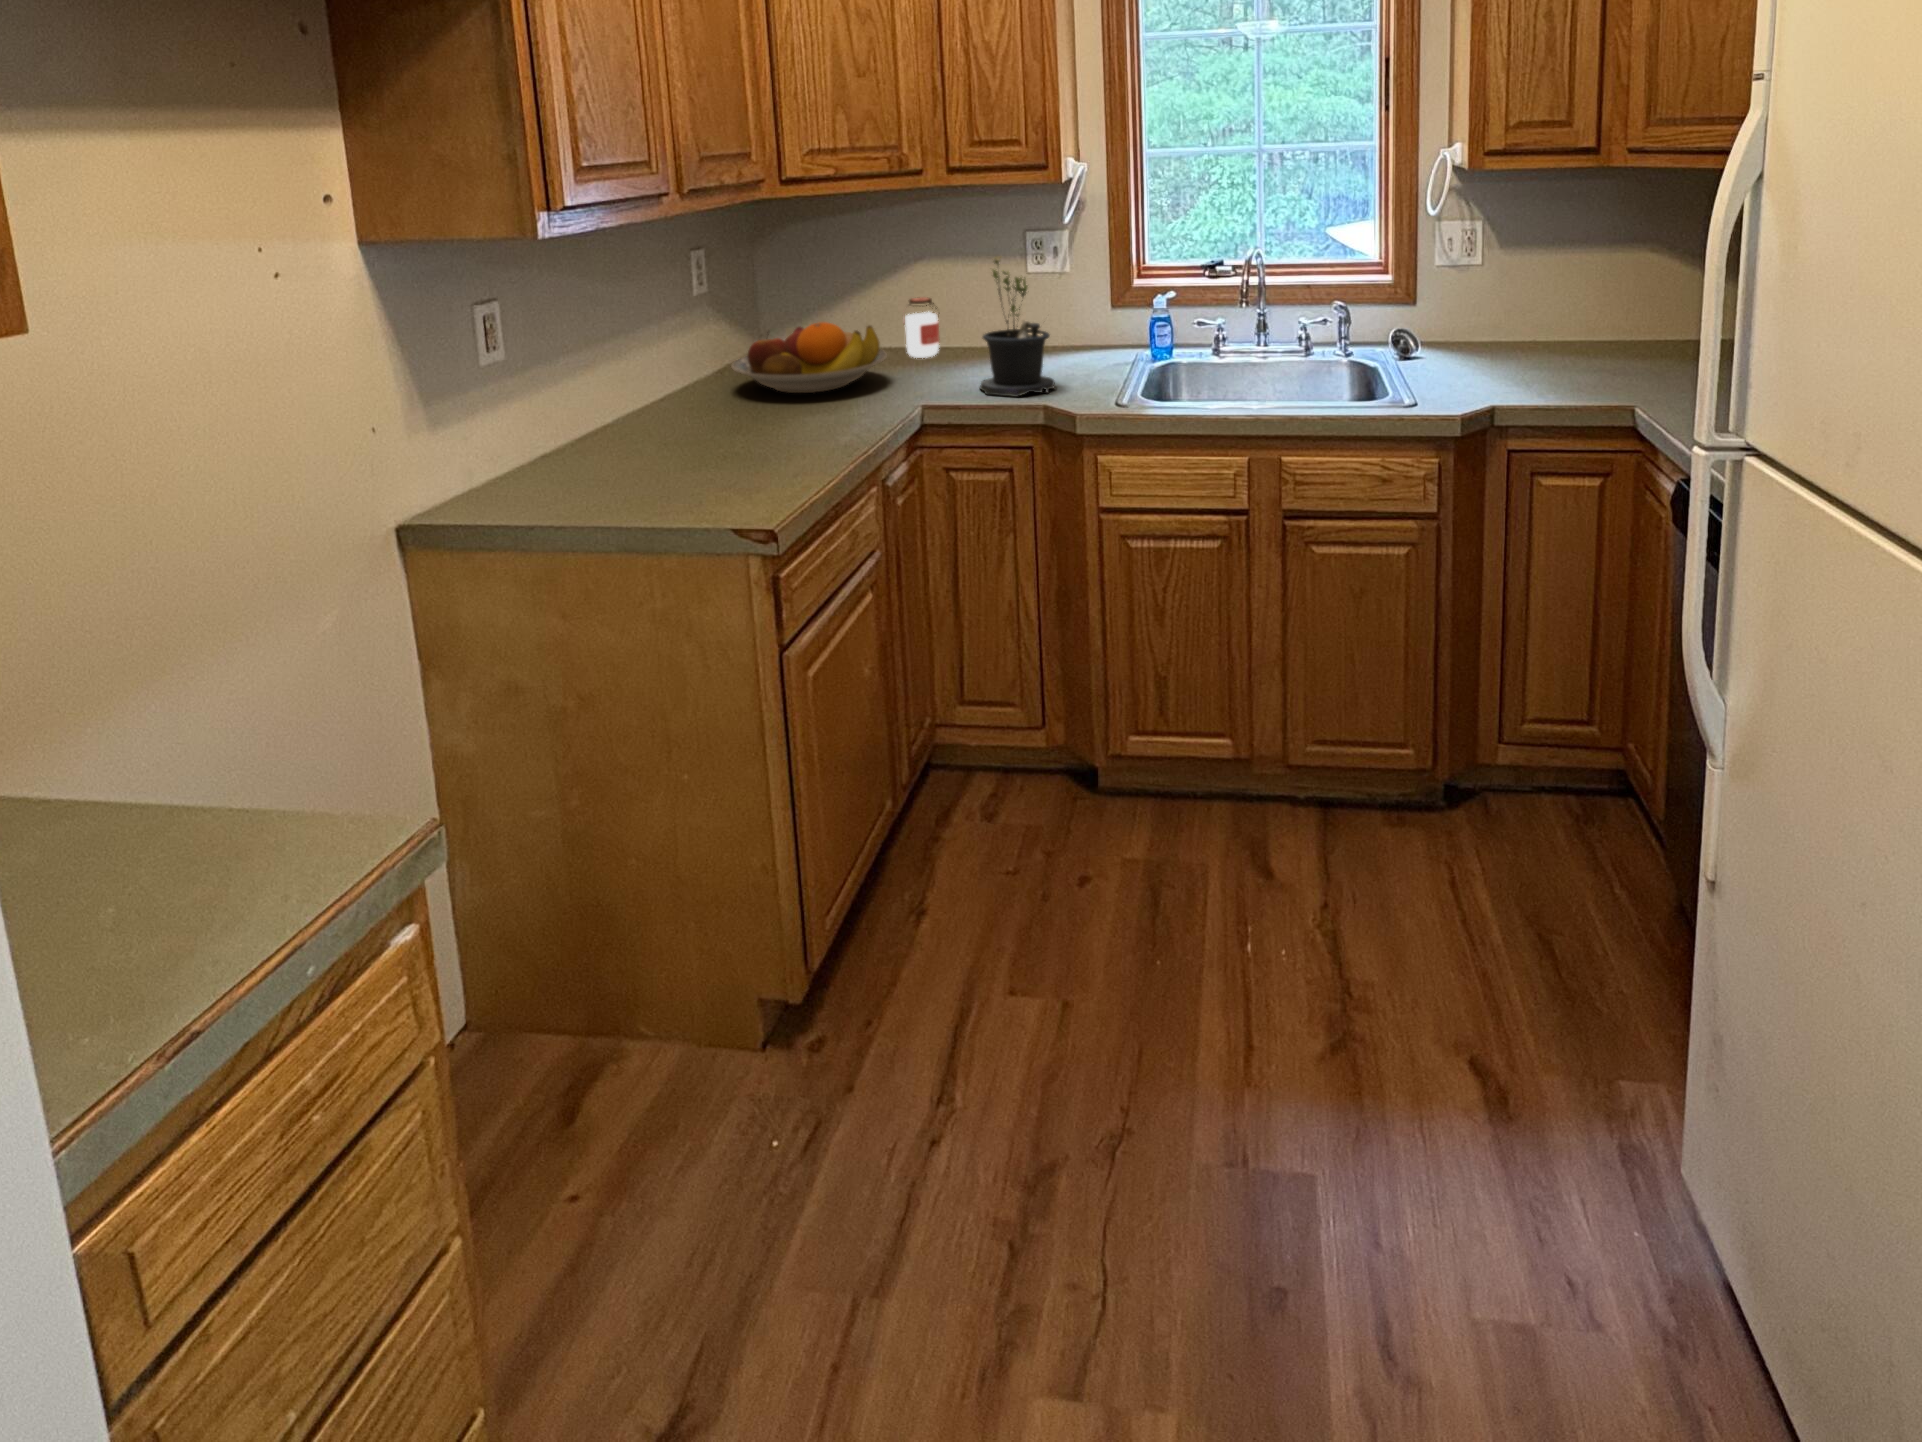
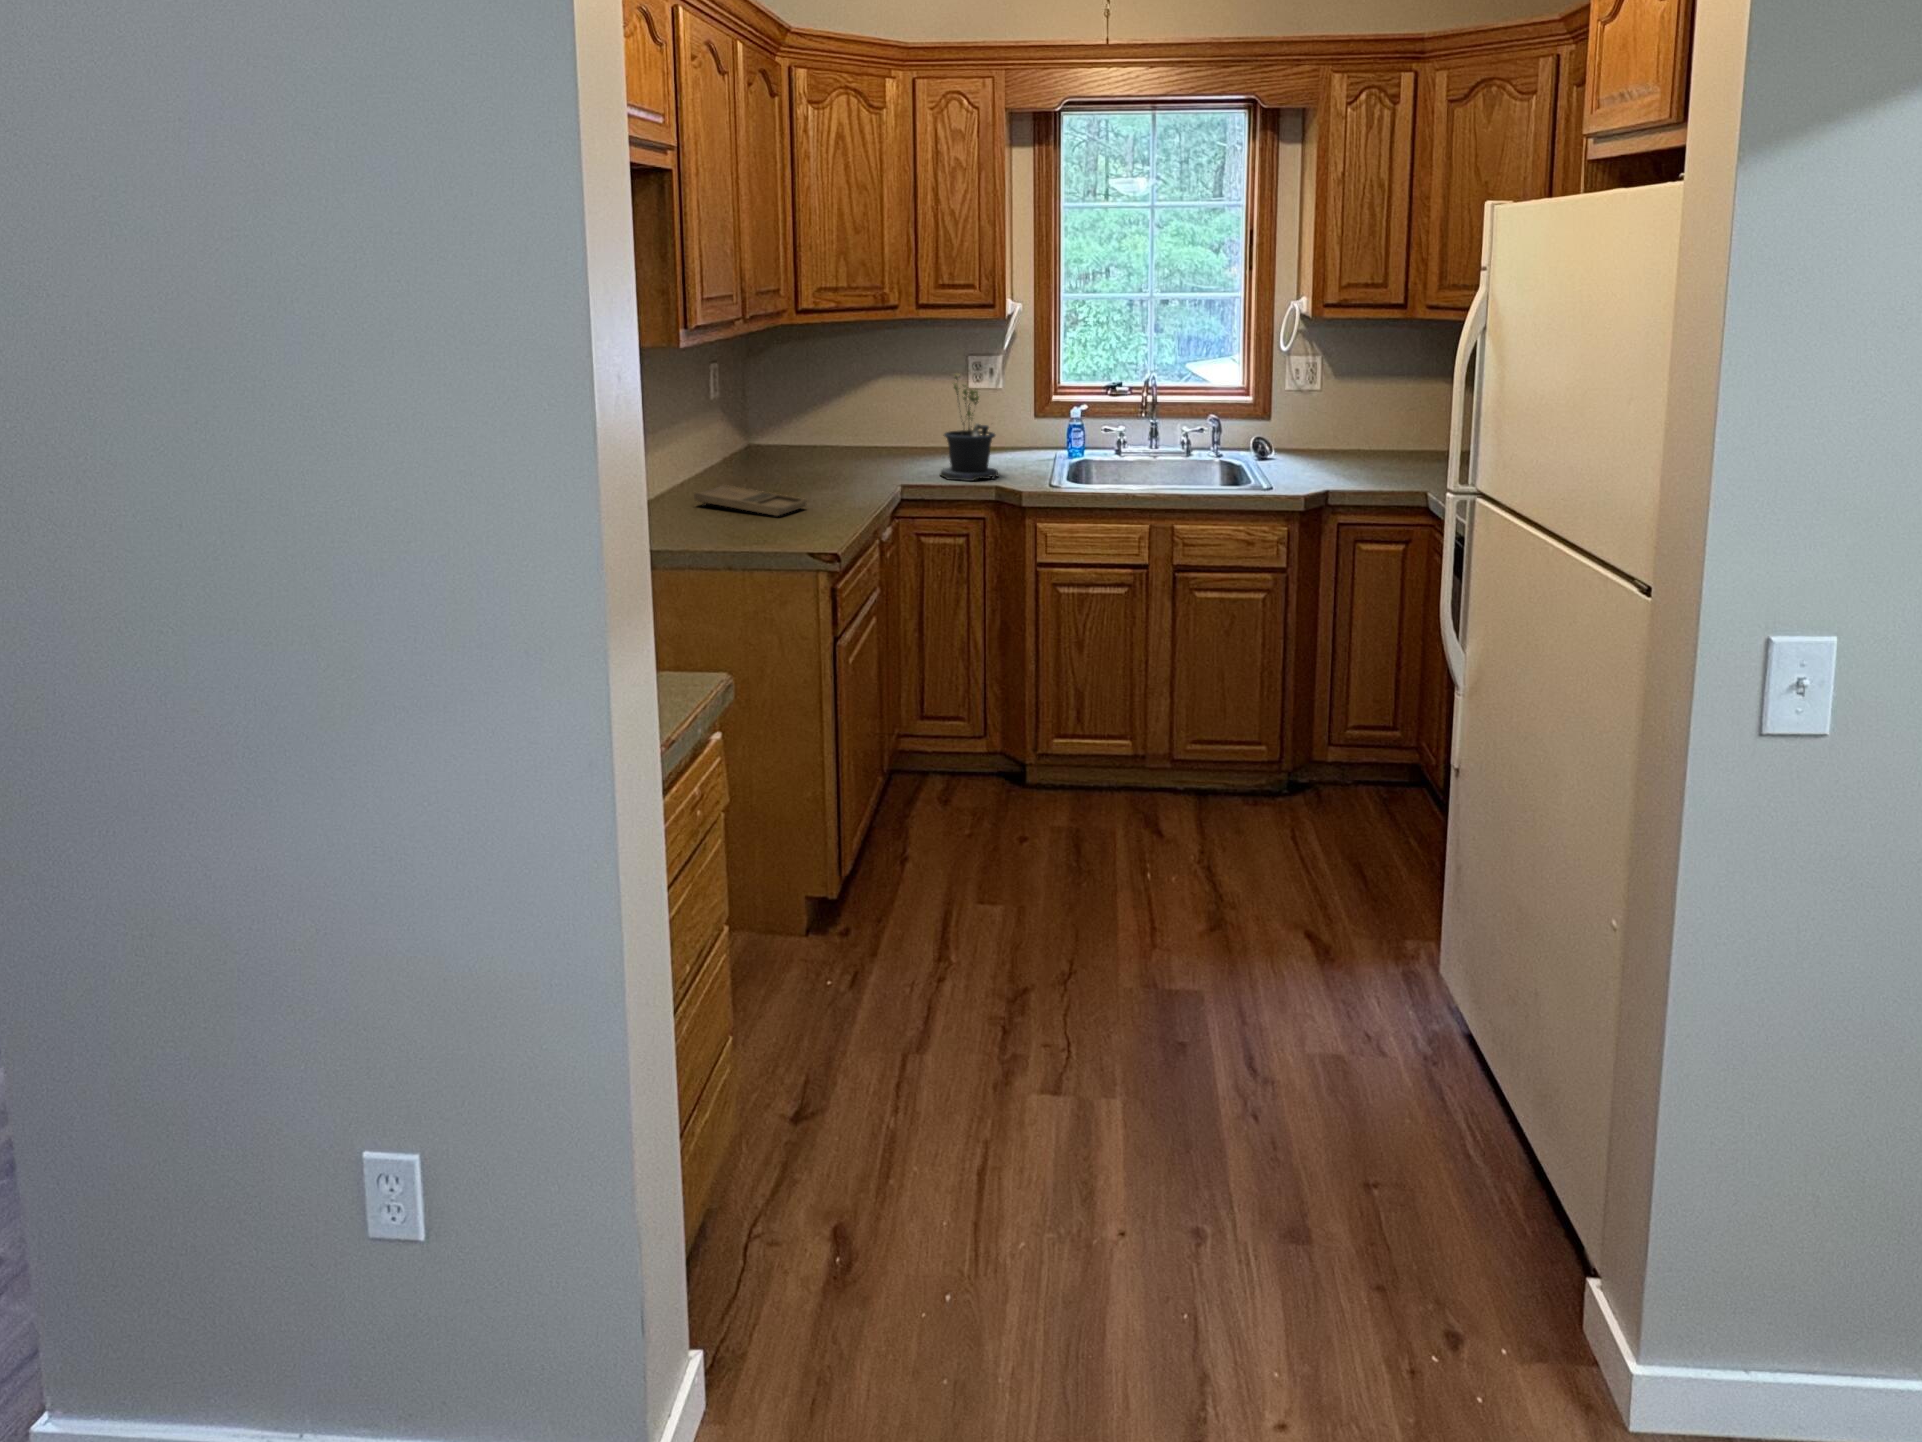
jar: present [905,297,940,358] -> none [868,406,897,455]
fruit bowl: present [732,322,887,393] -> none [744,421,865,476]
tray: none [630,413,776,461] -> present [694,485,806,516]

